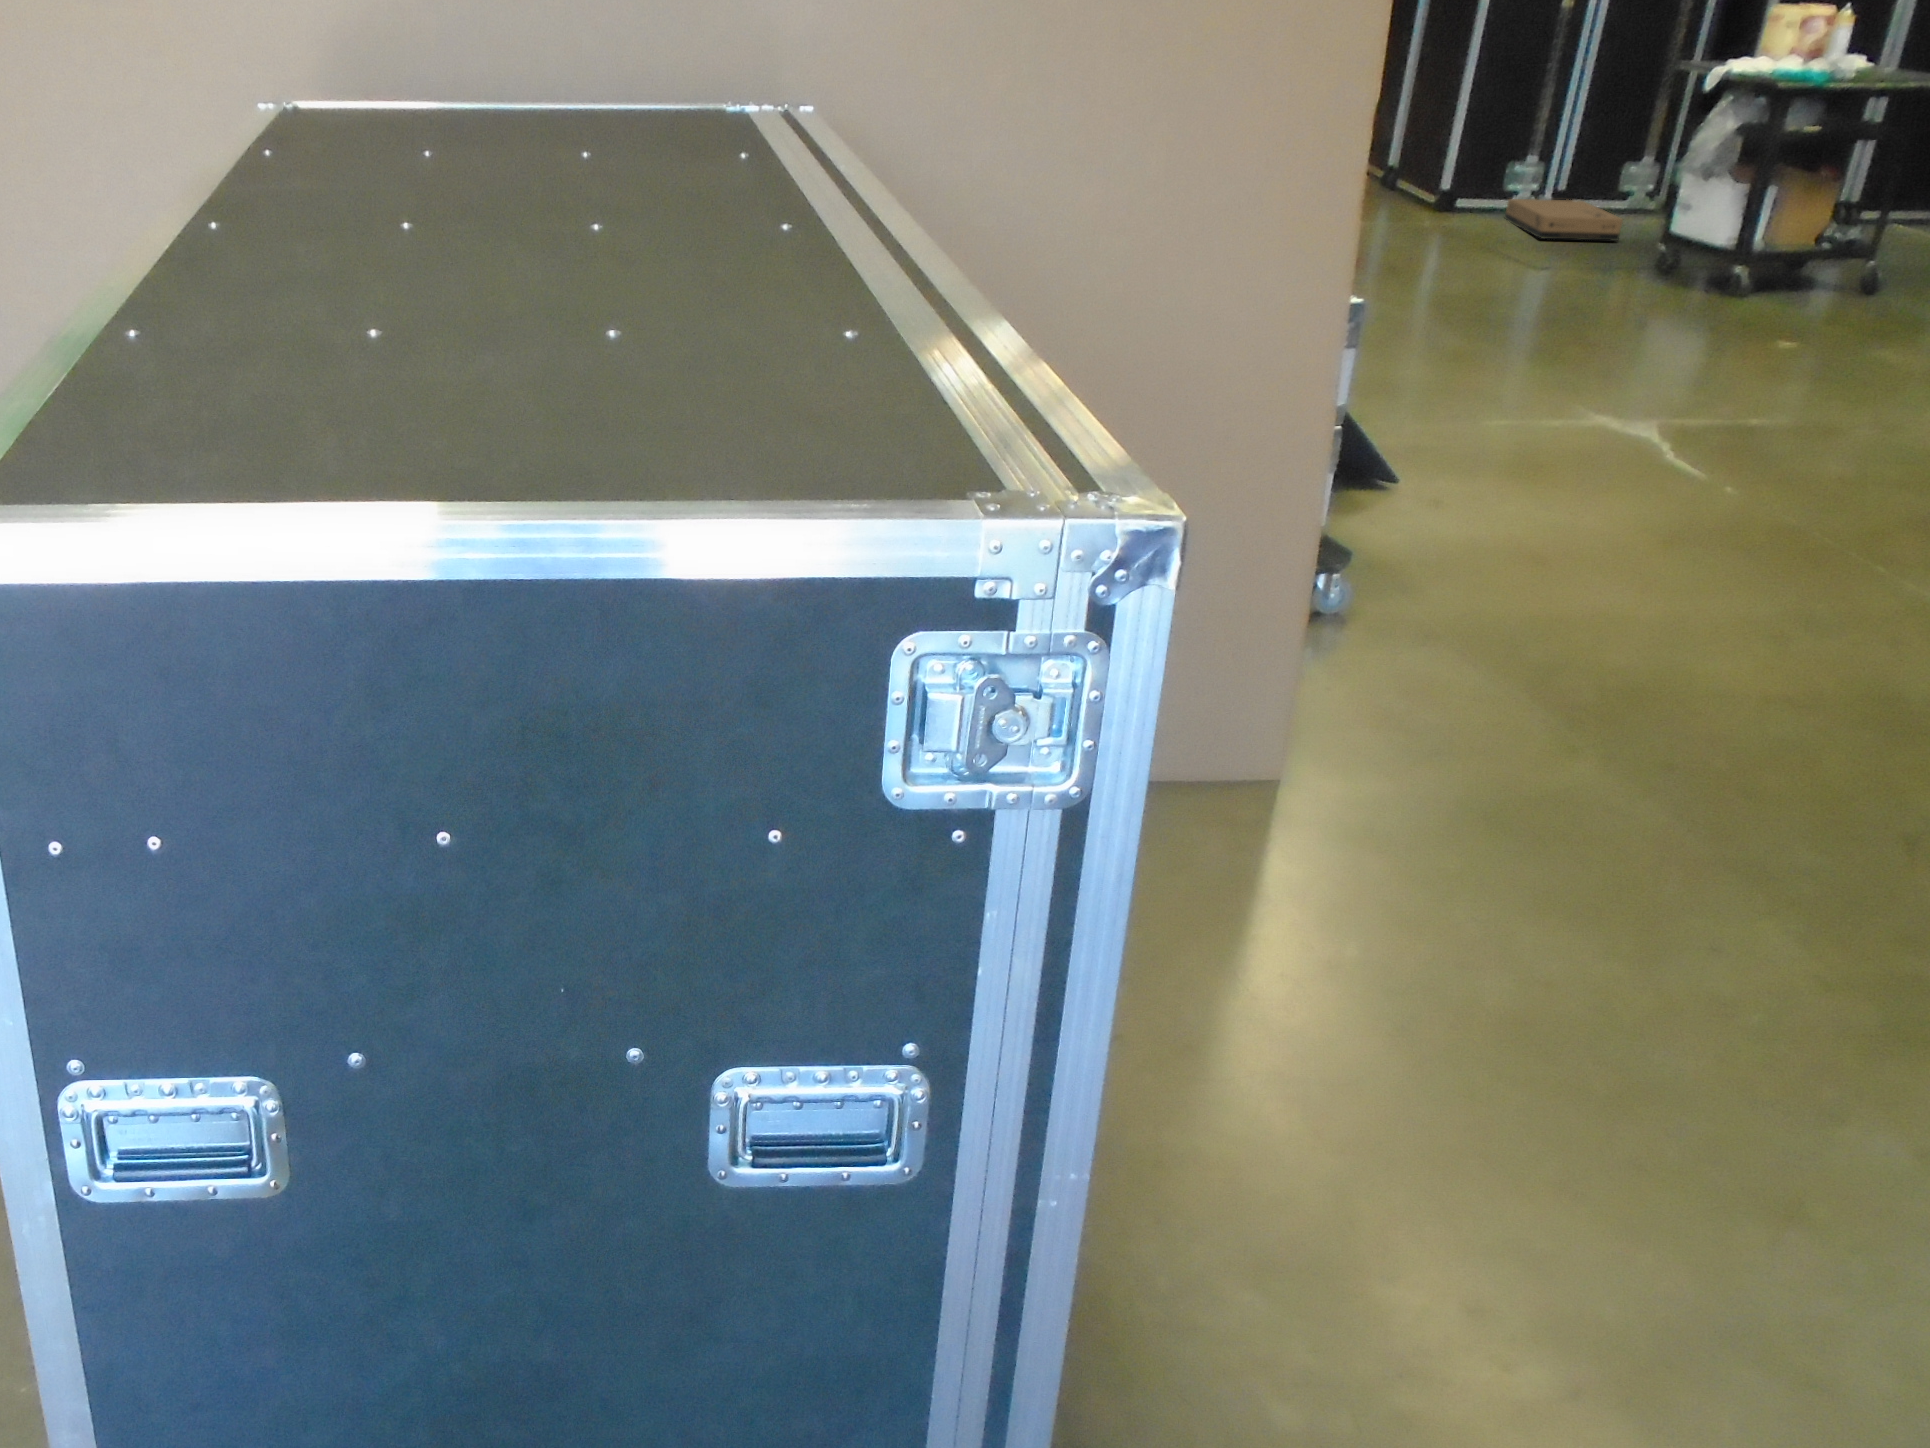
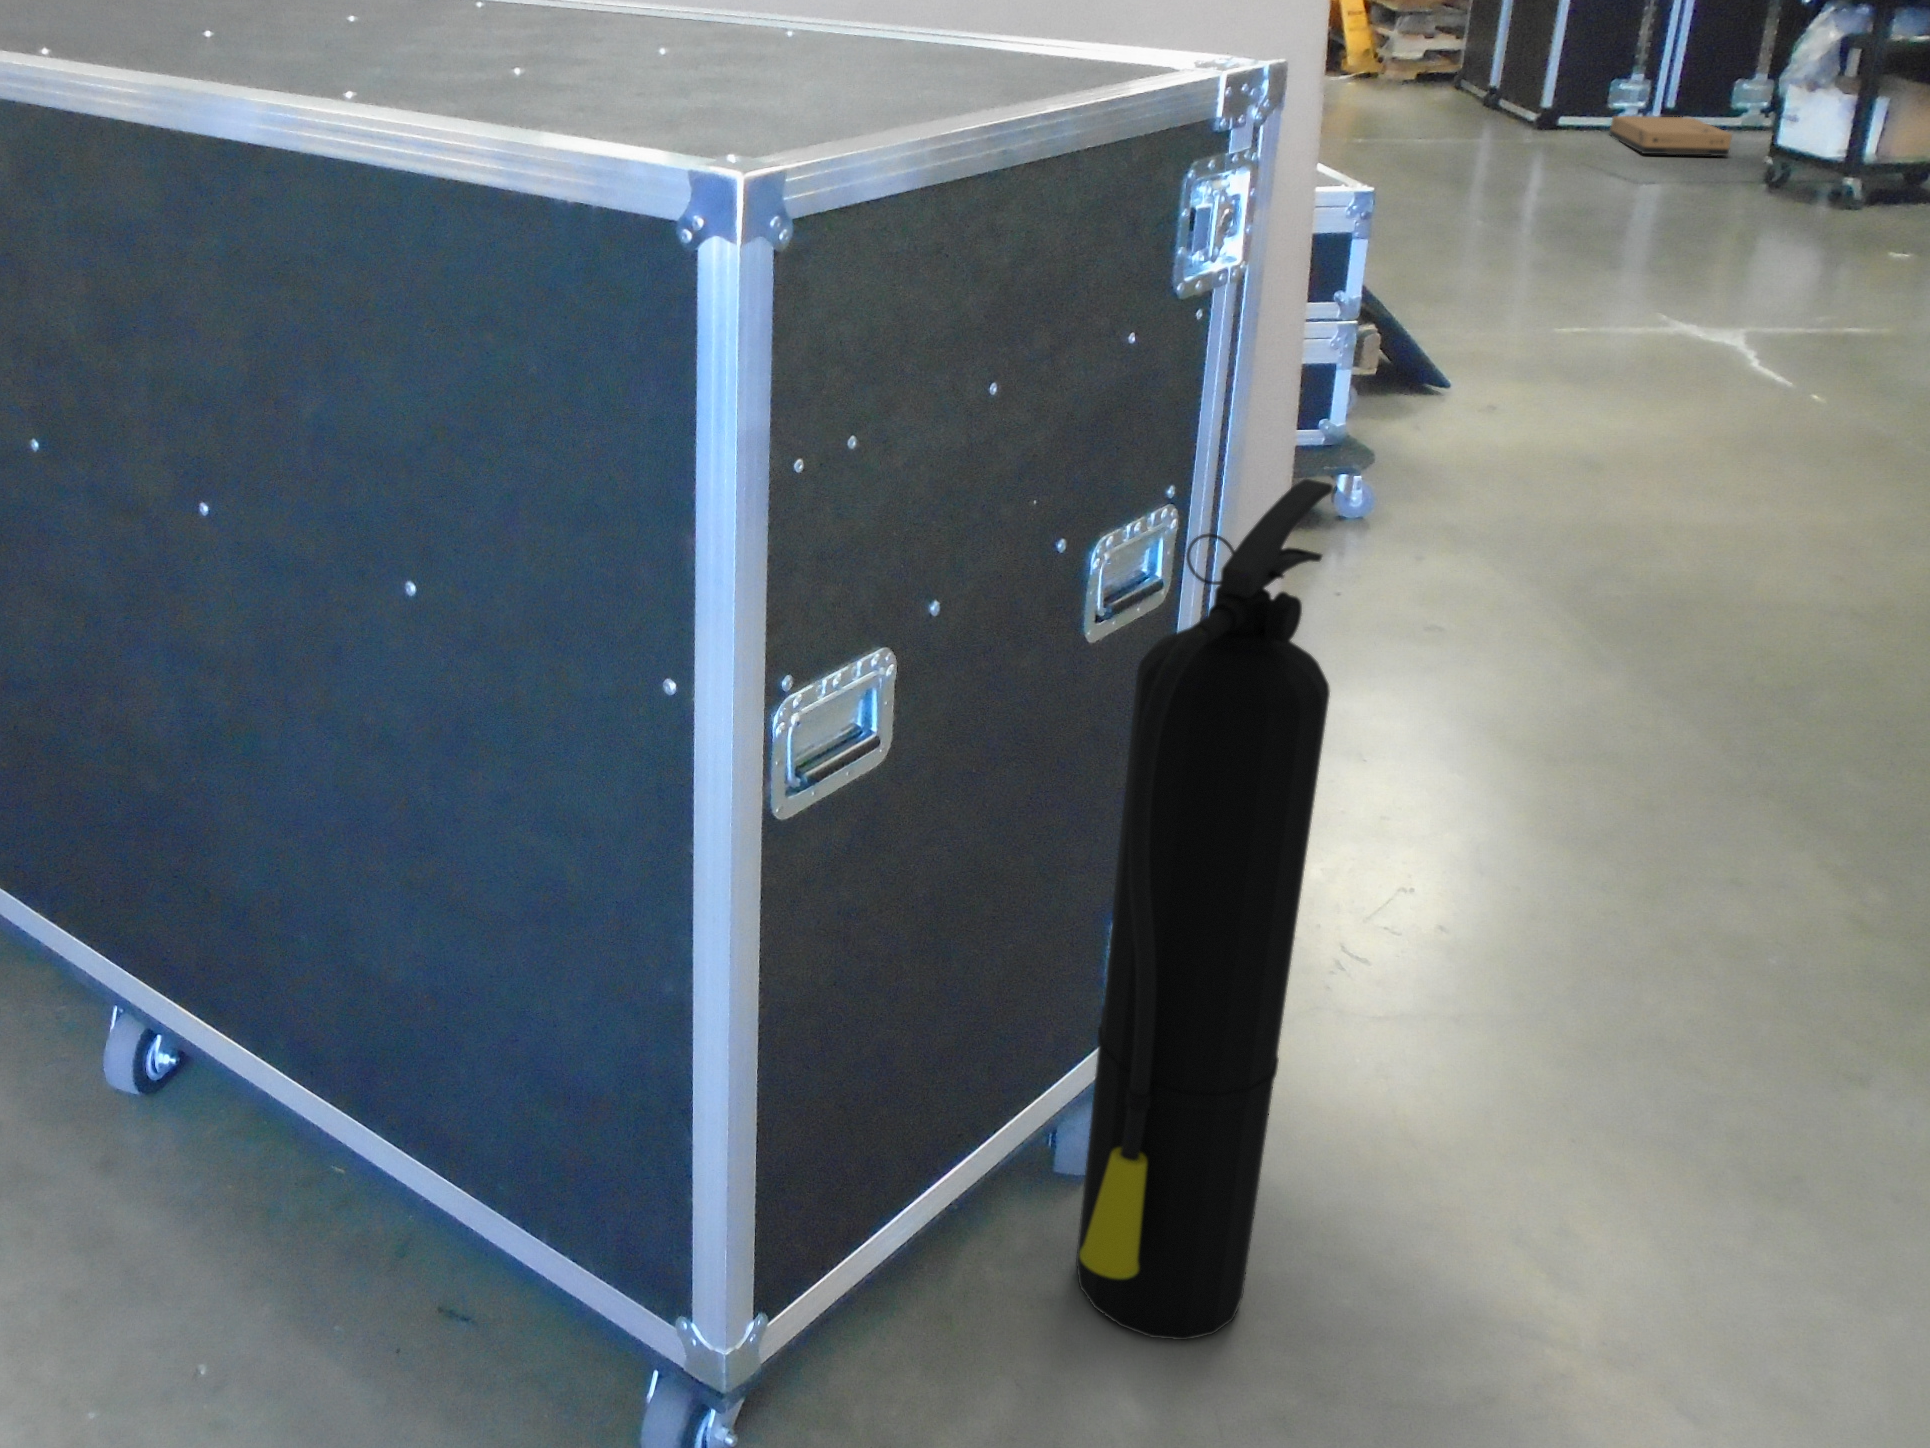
fire extinguisher: none [1229,613,1495,1342] -> present [1076,479,1333,1340]

